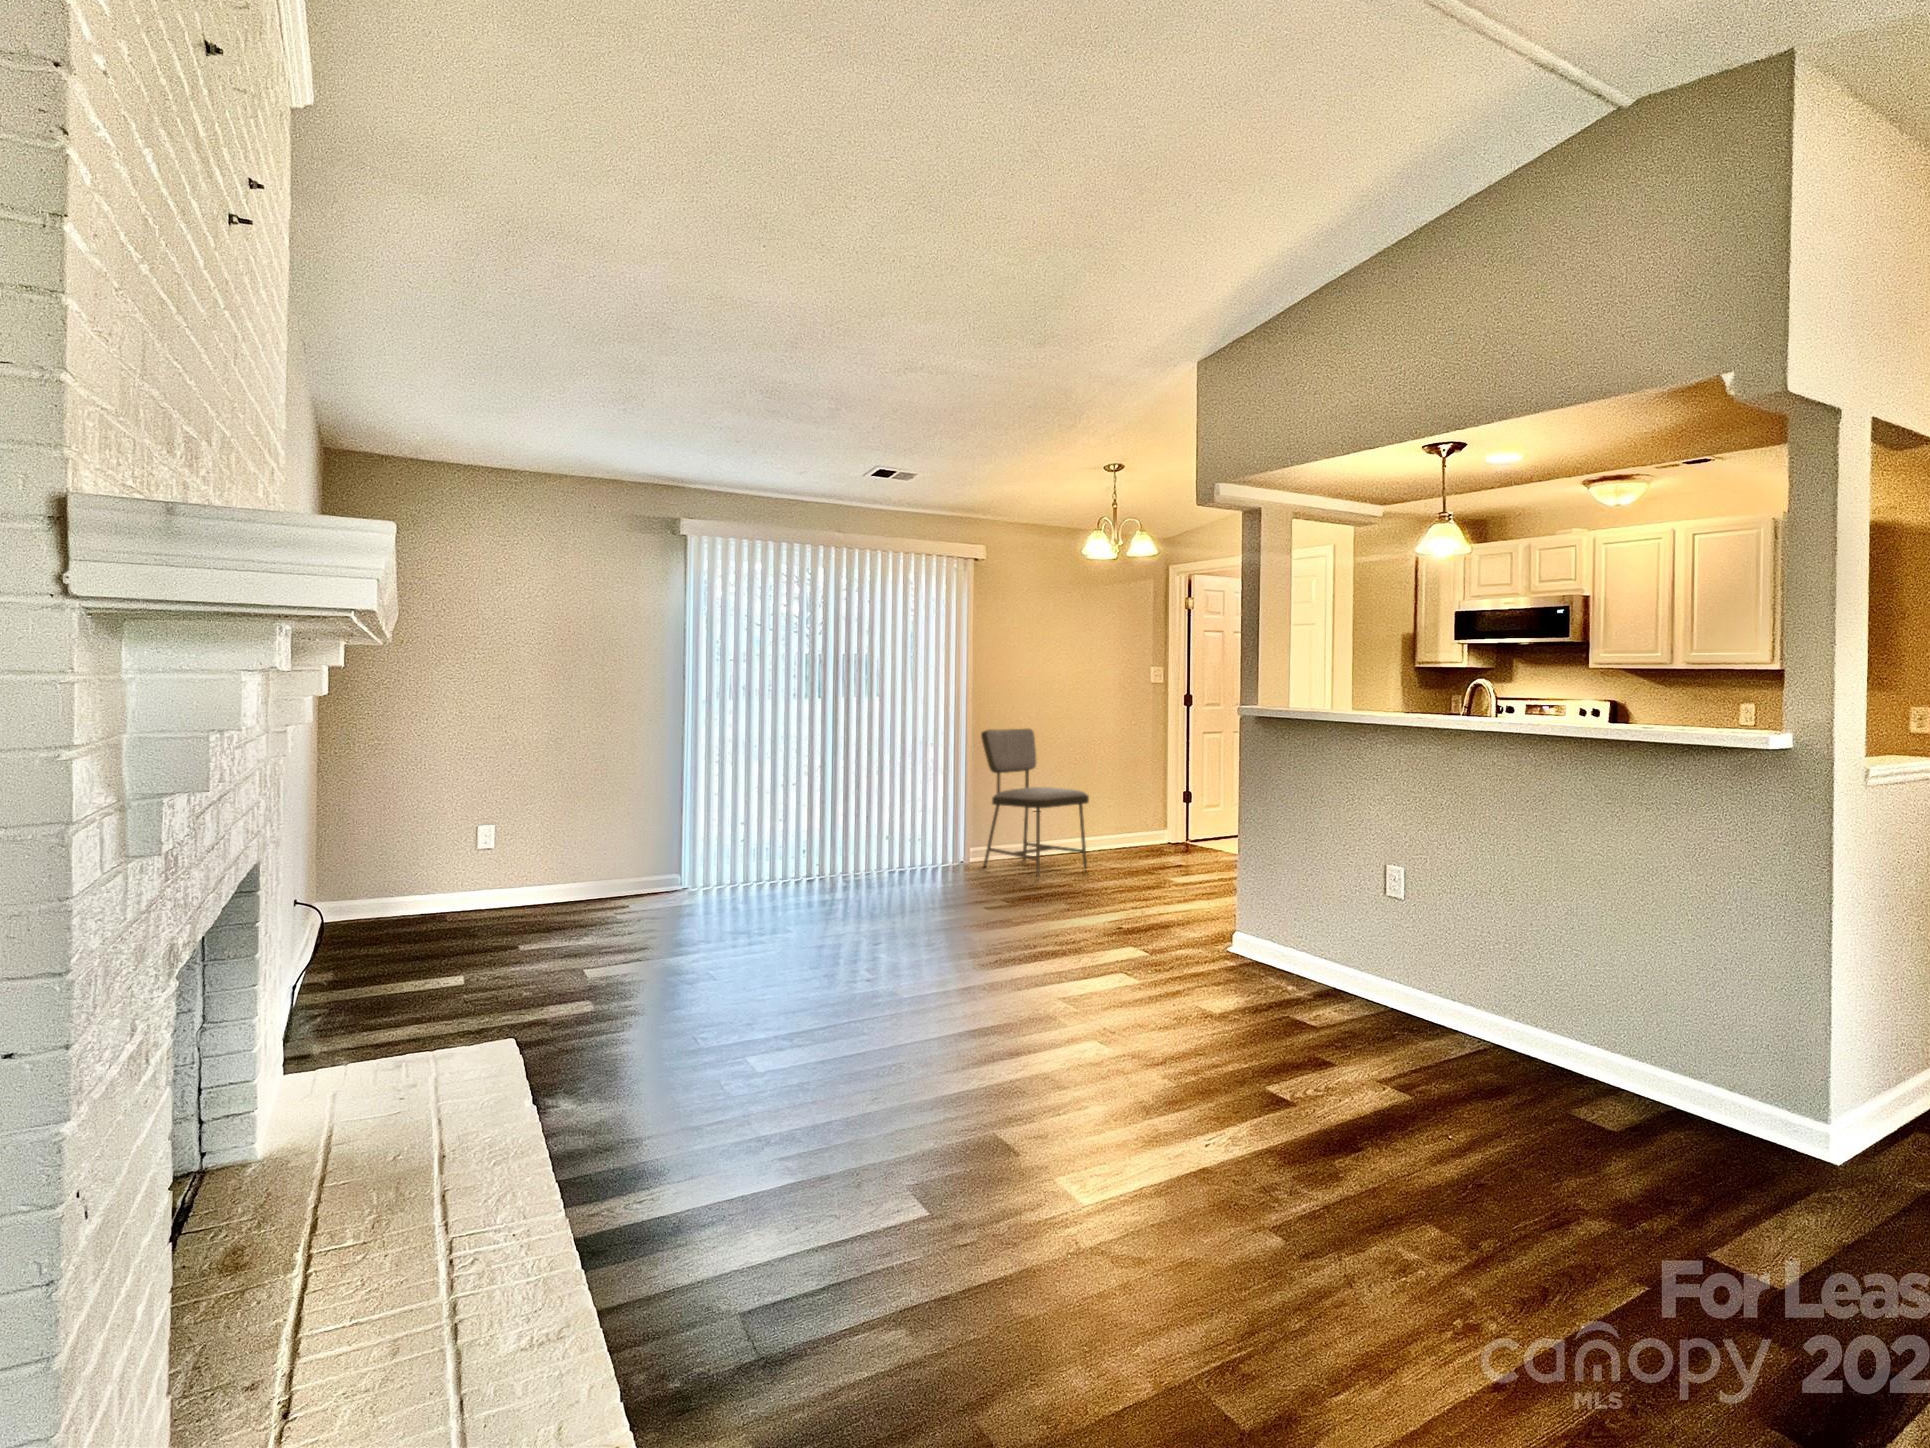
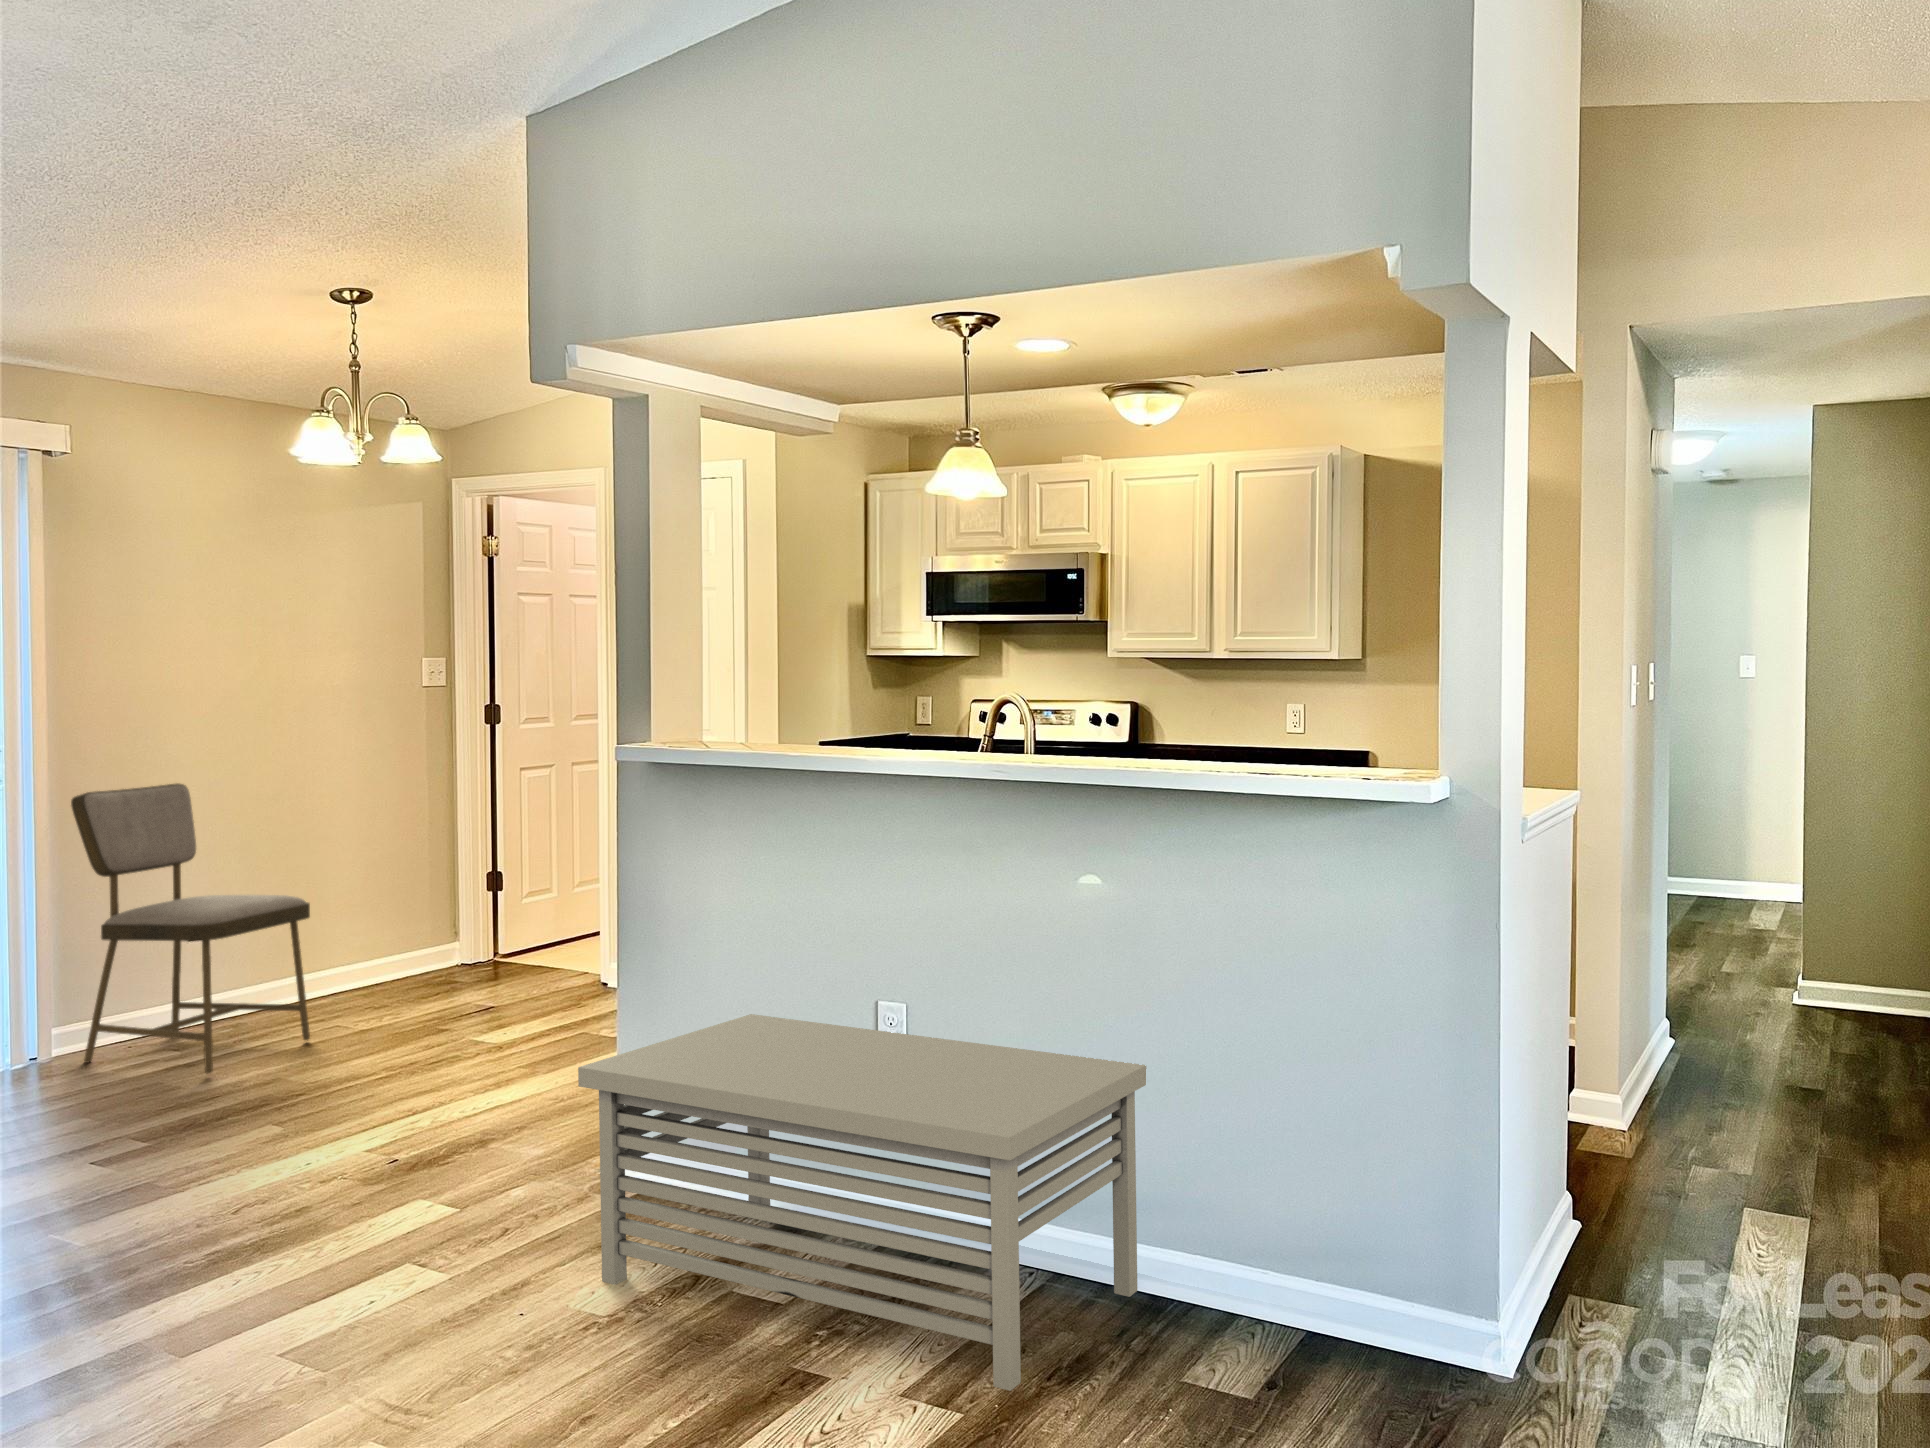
storage bench: none [1208,866,1562,1093] -> present [578,1014,1147,1391]

